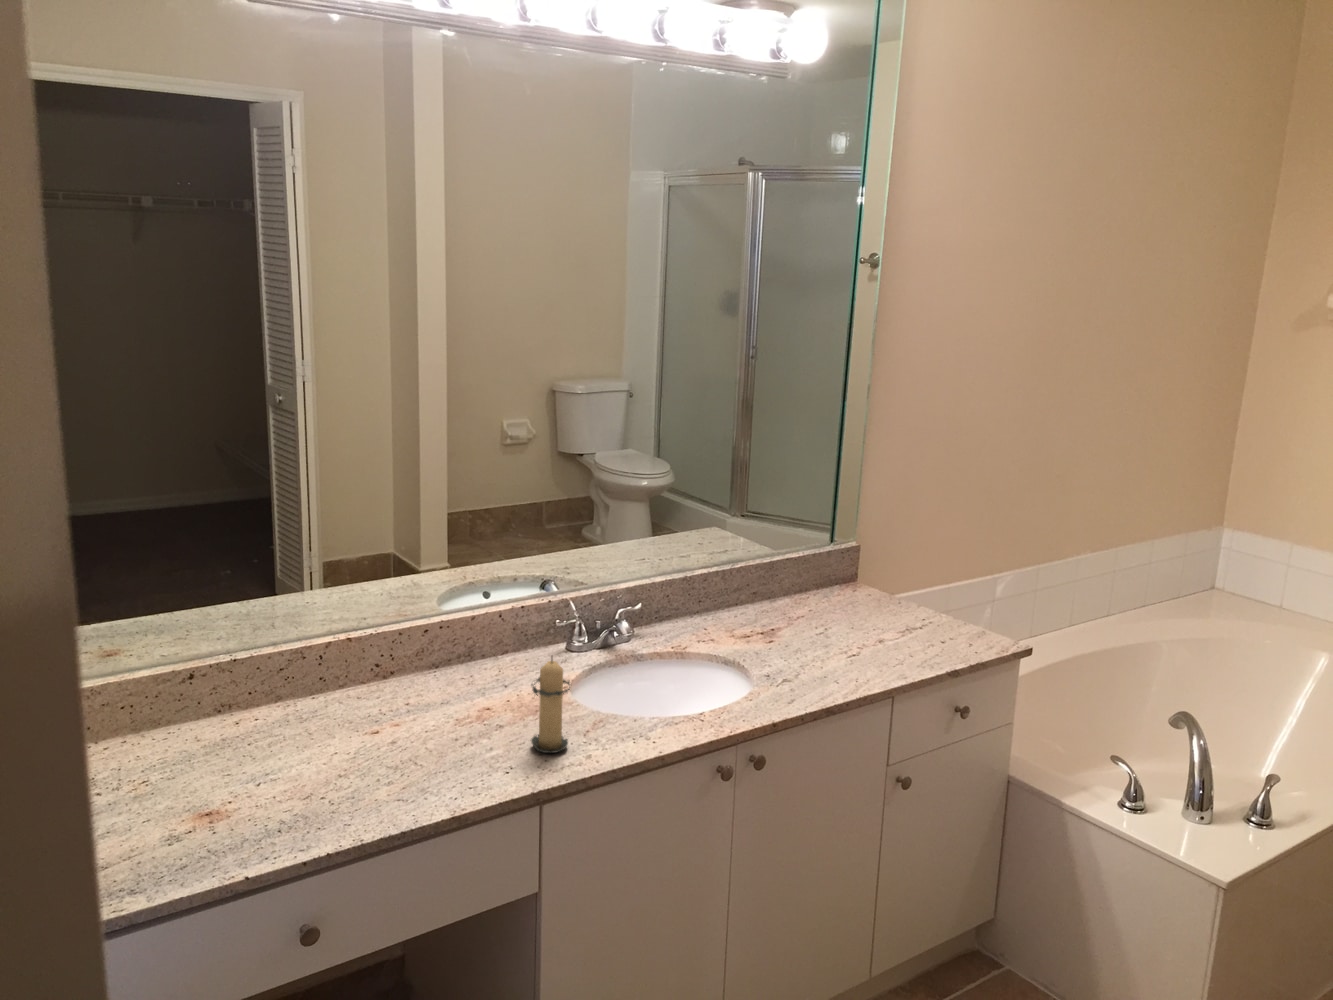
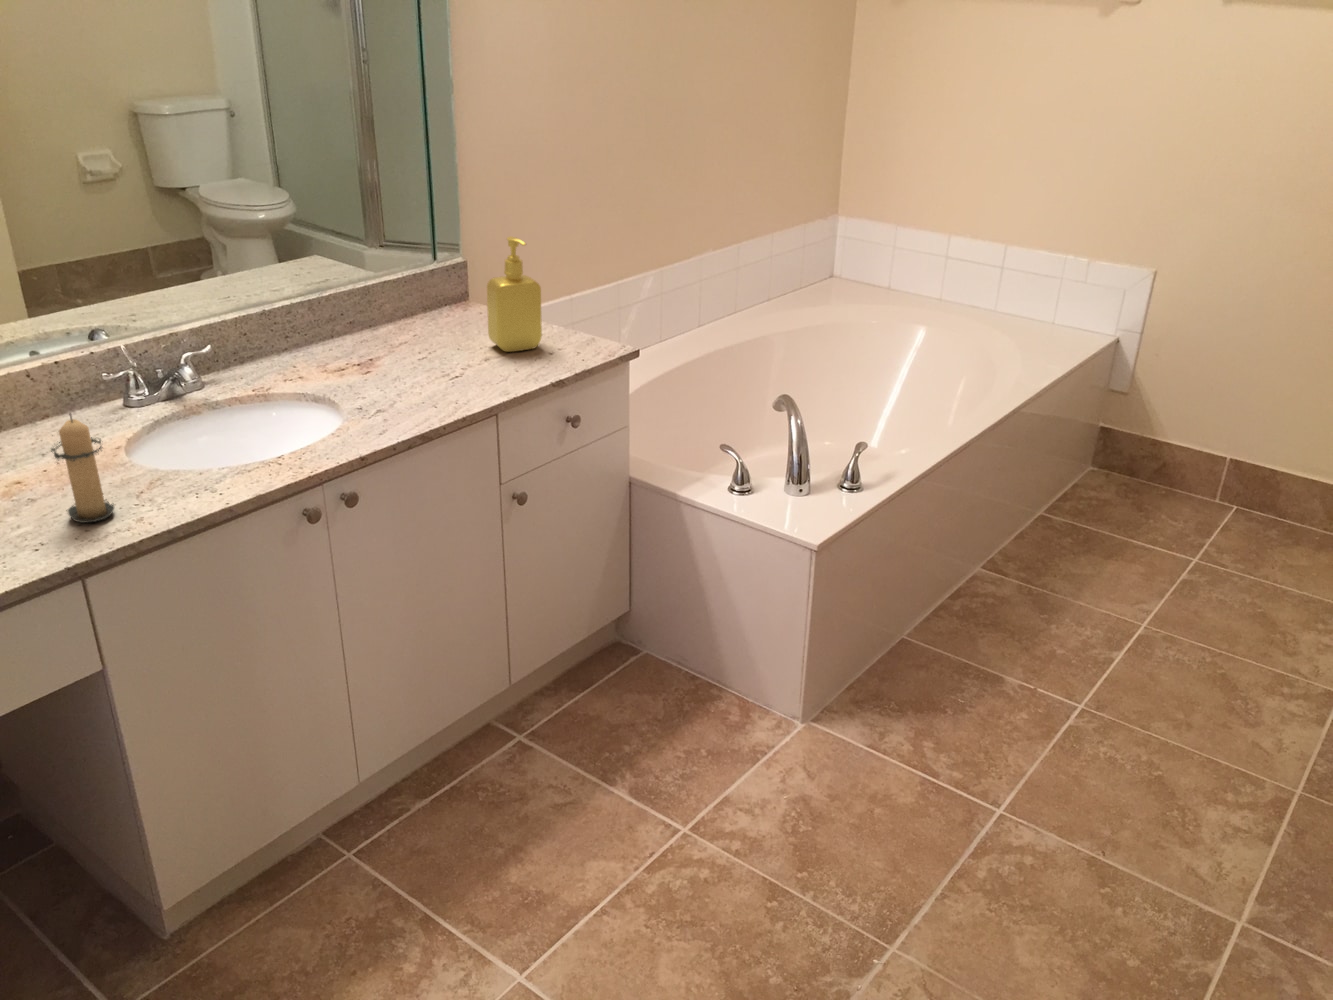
soap dispenser: none [884,529,941,637] -> present [487,237,542,352]

